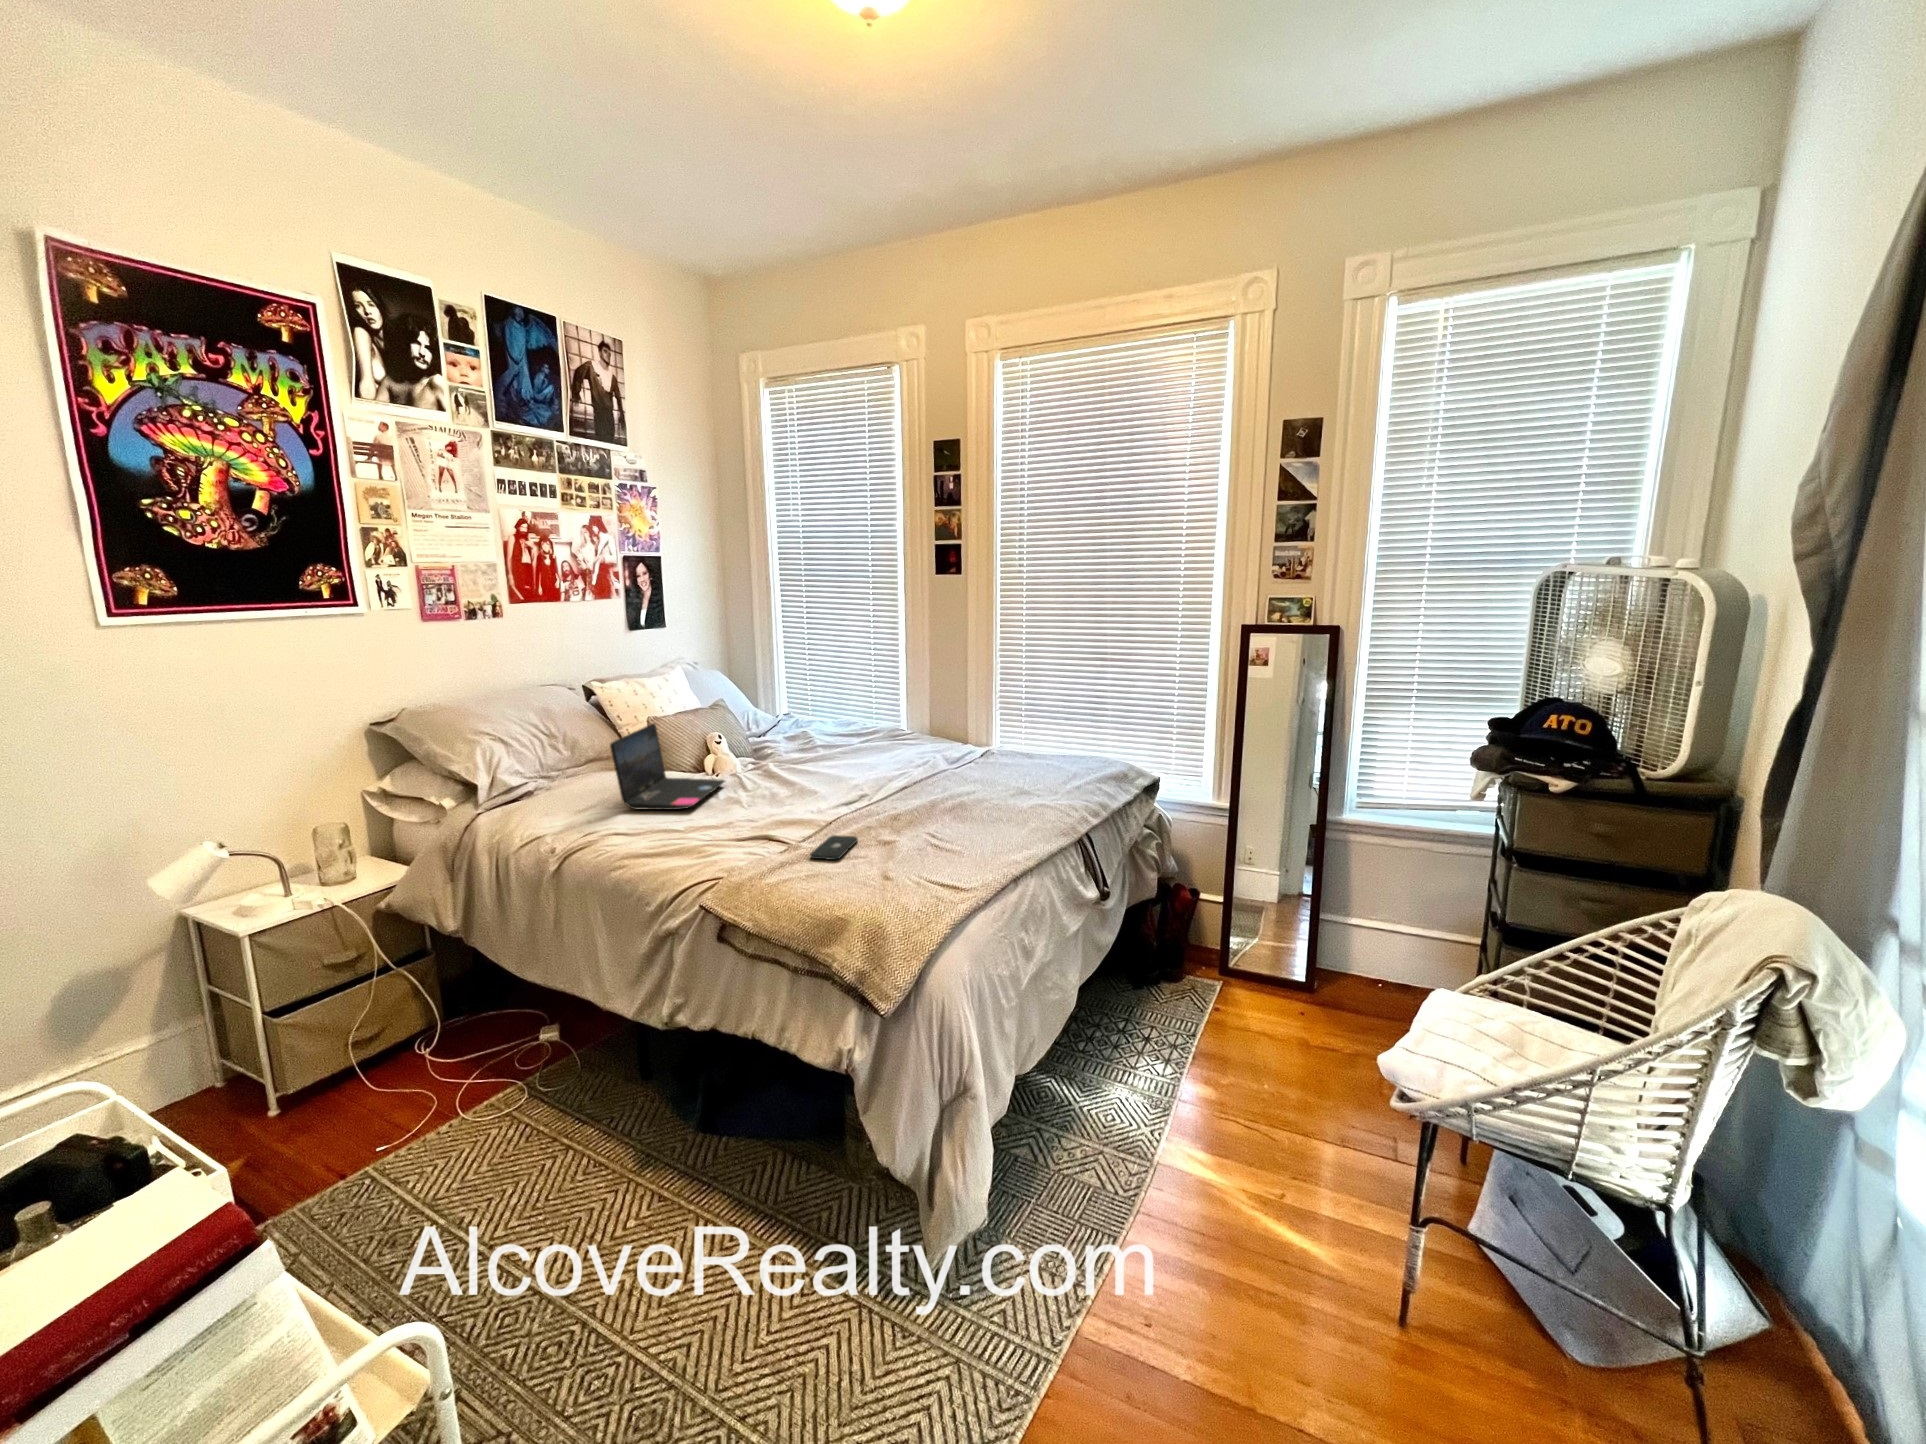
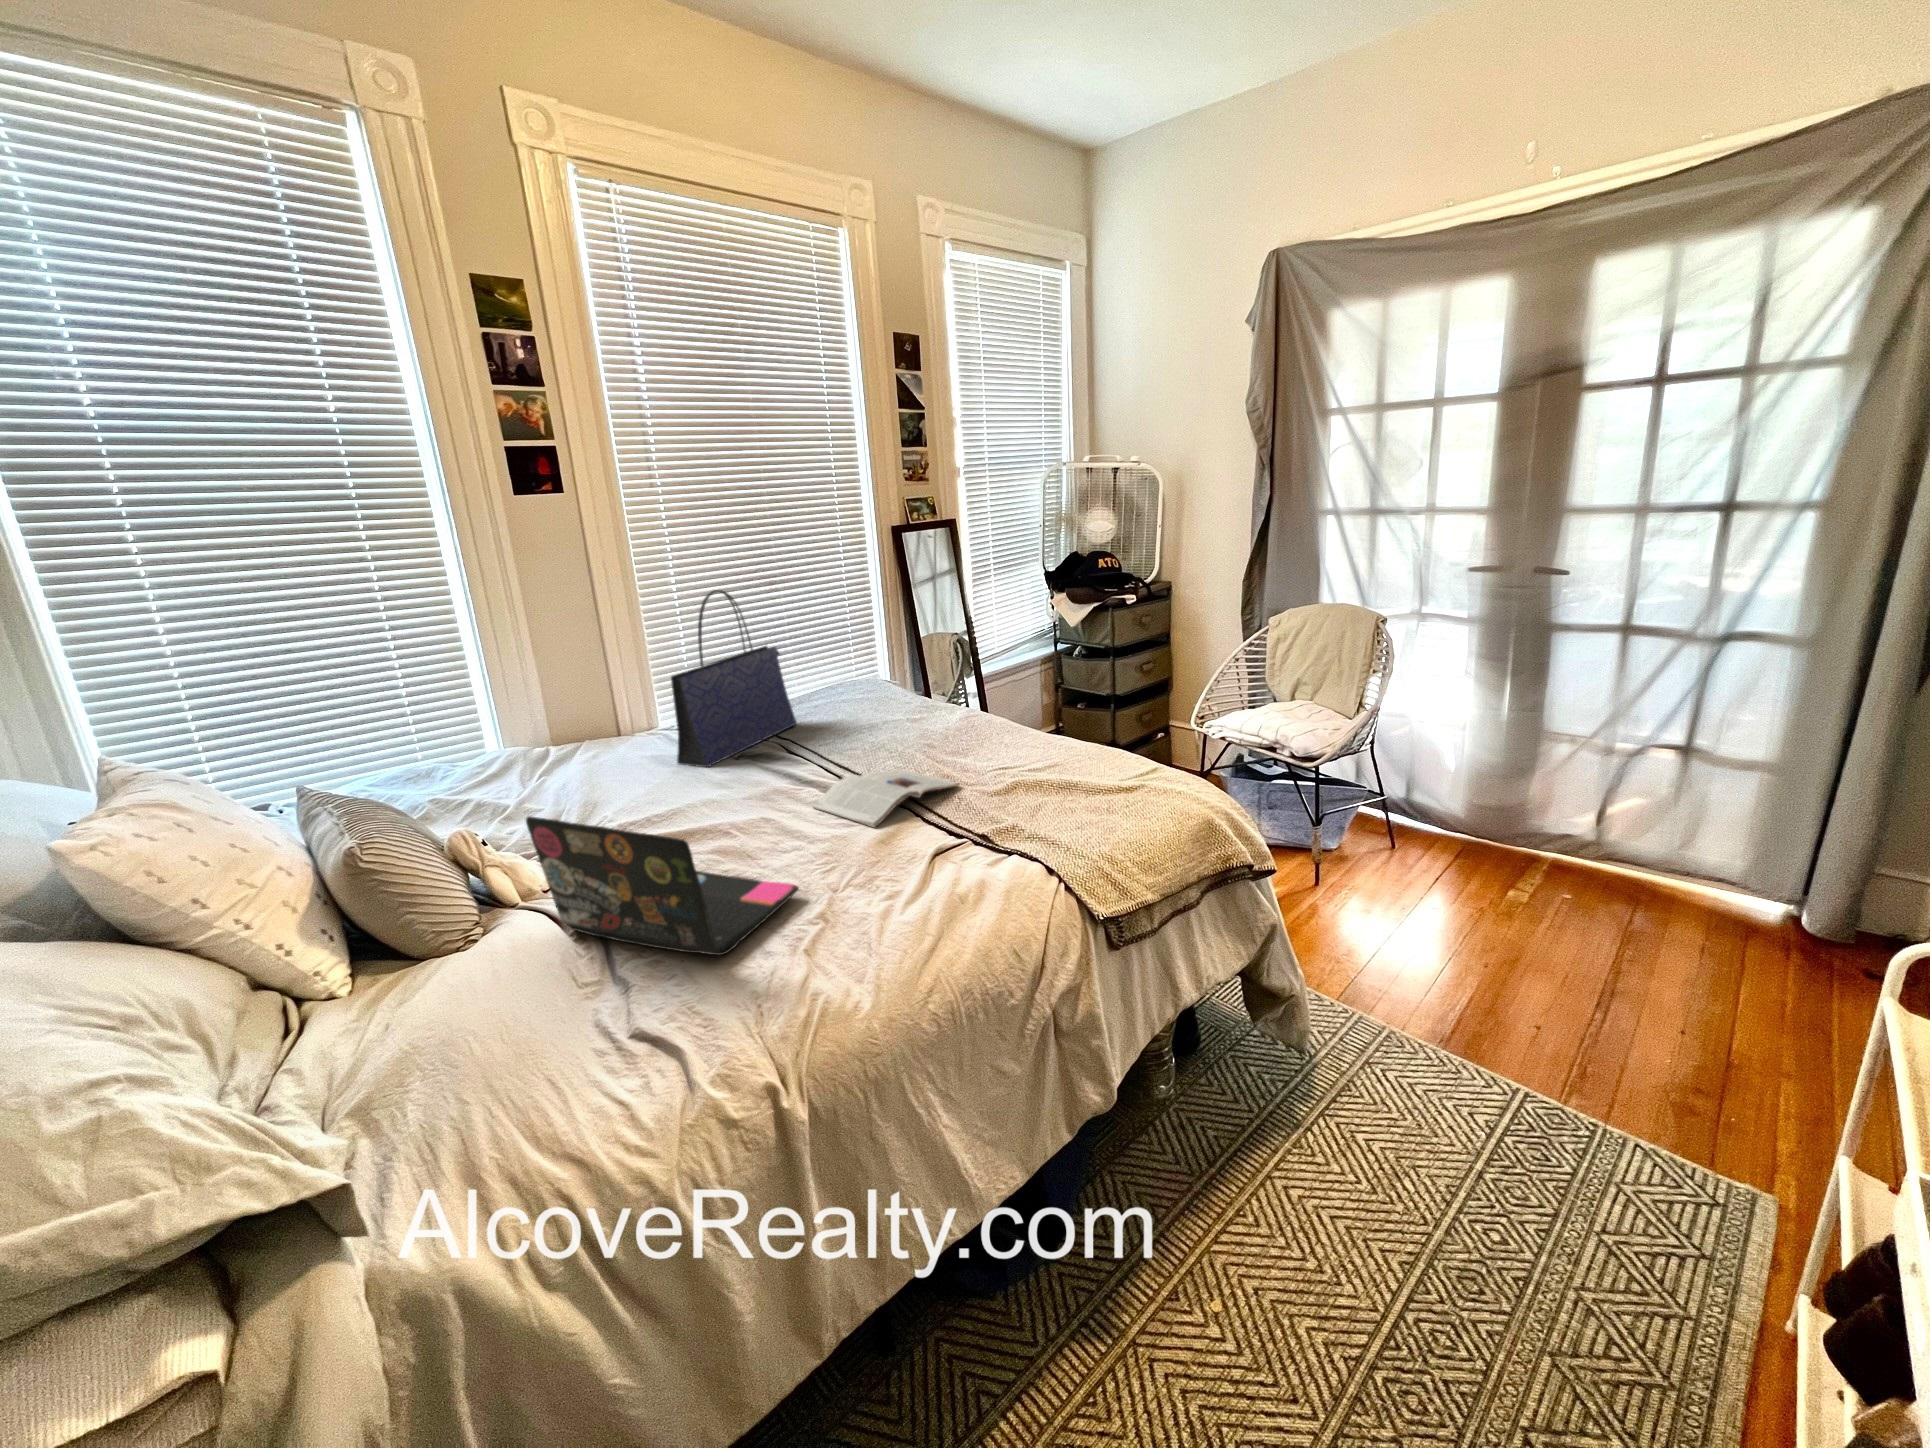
tote bag: none [889,650,998,765] -> present [671,590,797,767]
magazine: none [787,786,895,821] -> present [813,769,959,828]
smartphone: present [810,835,858,860] -> none [1009,789,1088,816]

